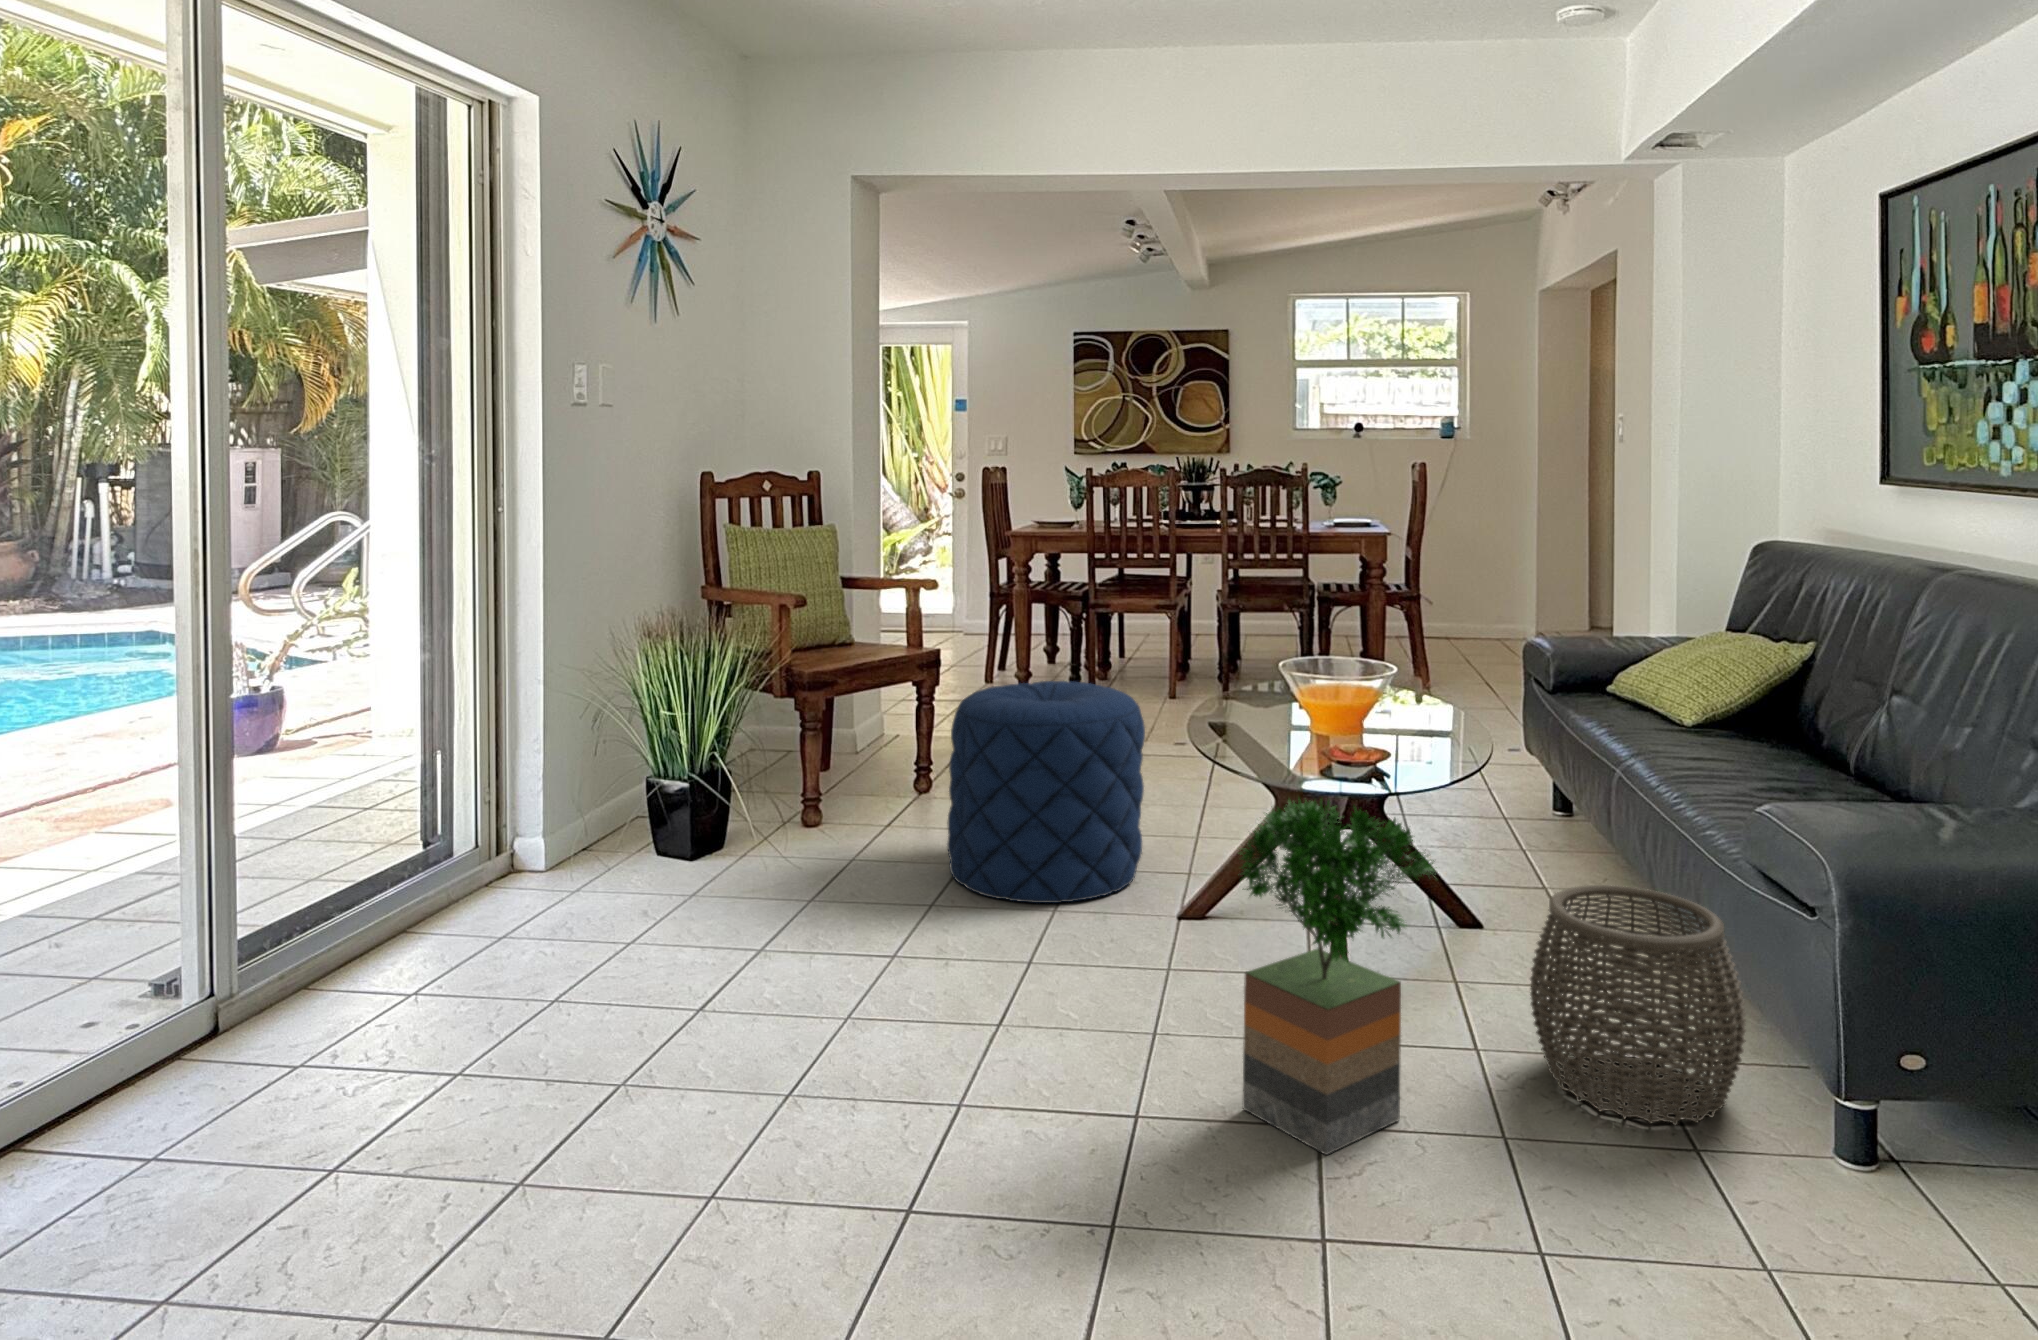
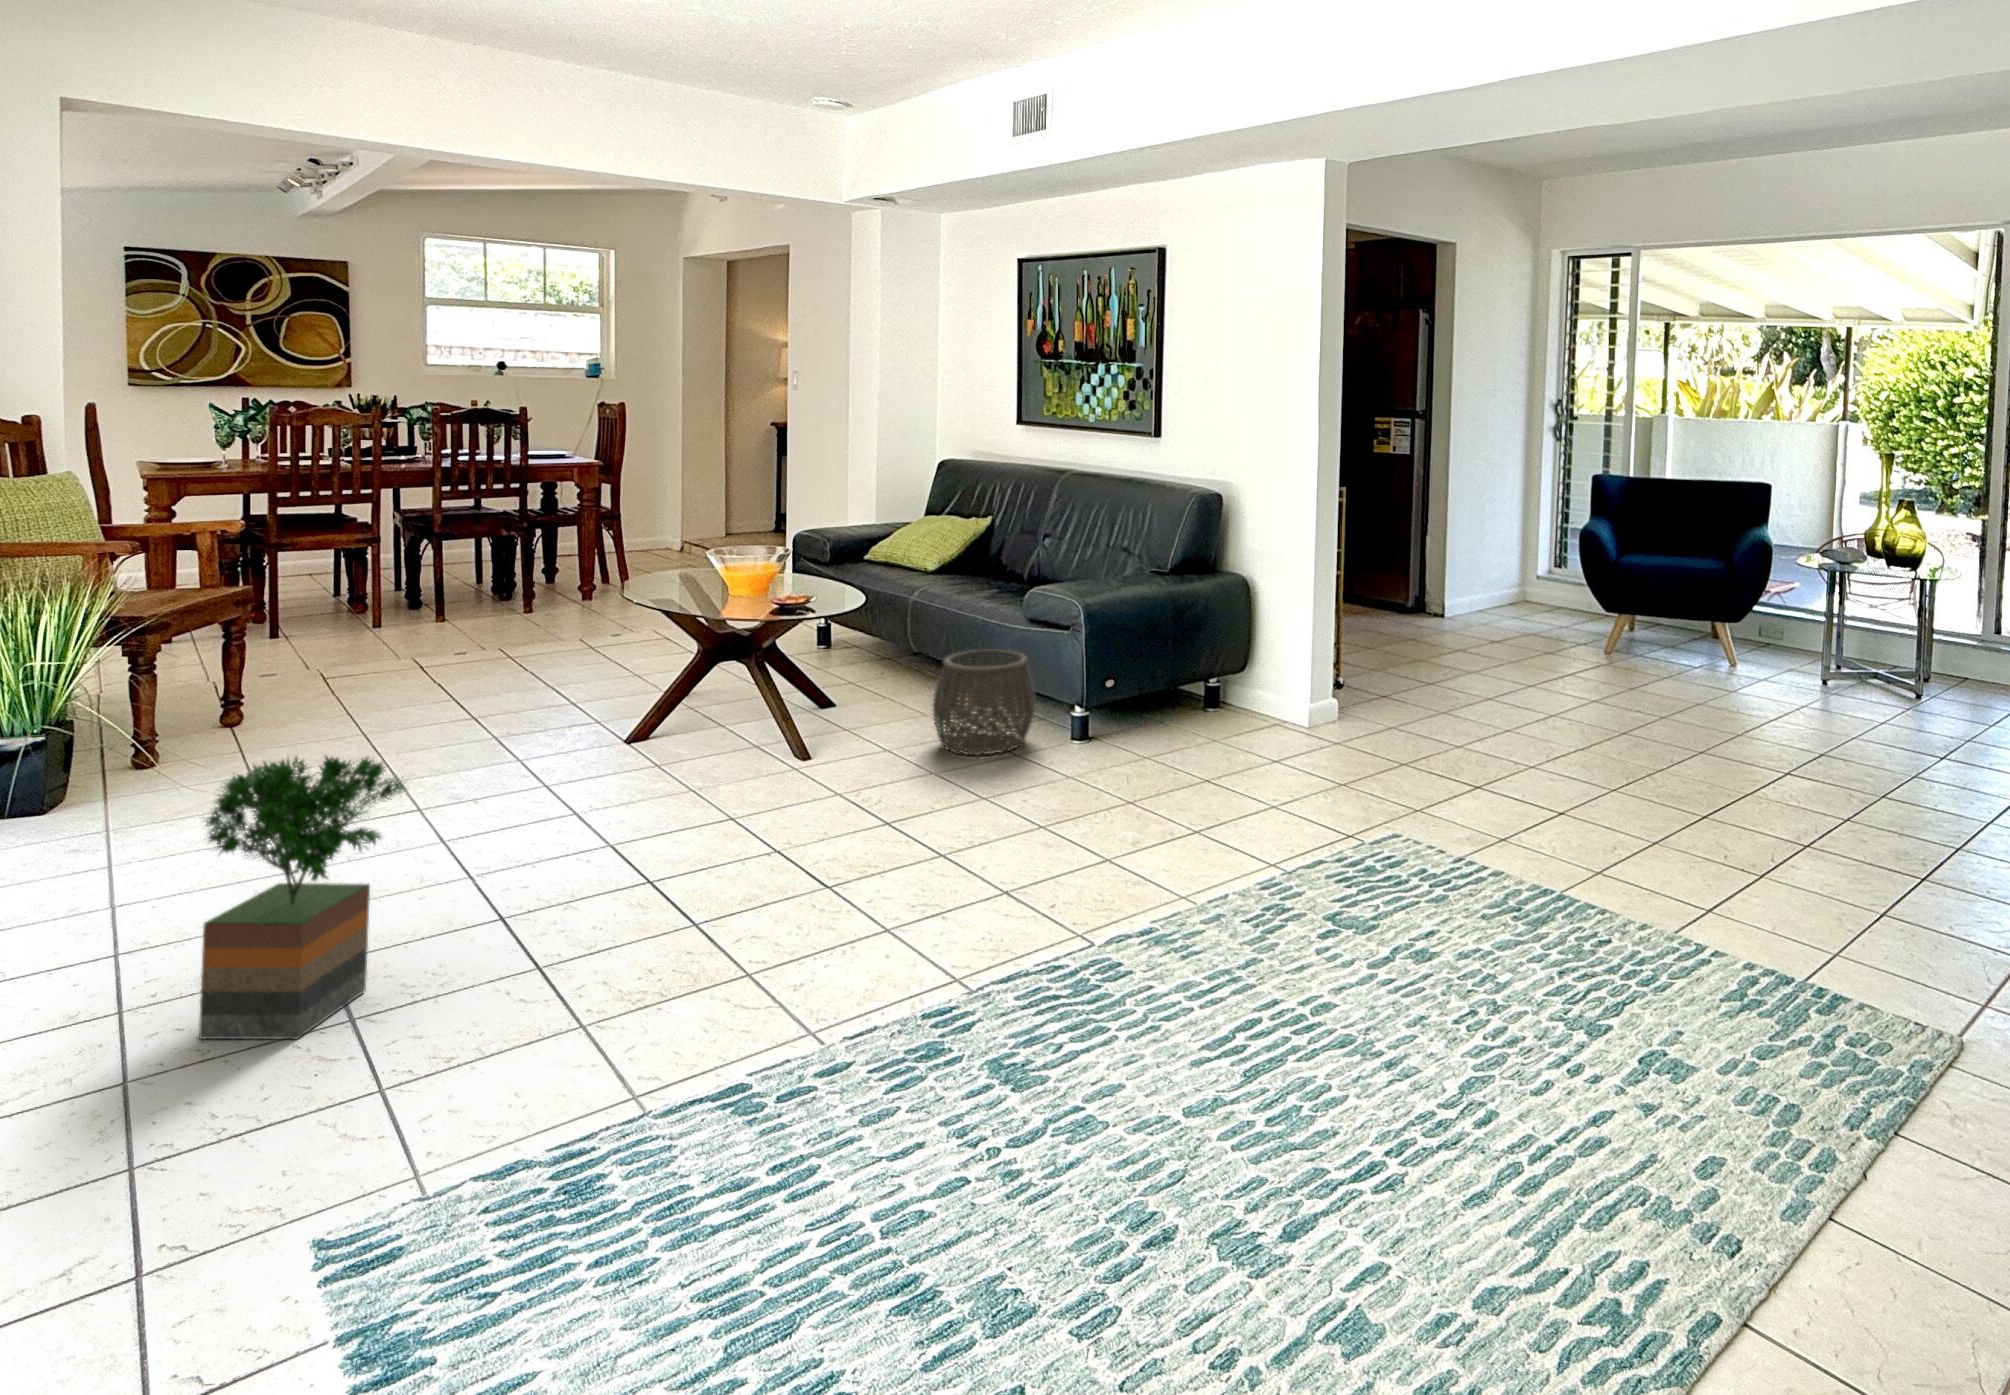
pouf: present [947,681,1145,903] -> none [417,604,597,774]
potted tree: present [1240,799,1434,1155] -> present [199,756,406,1039]

